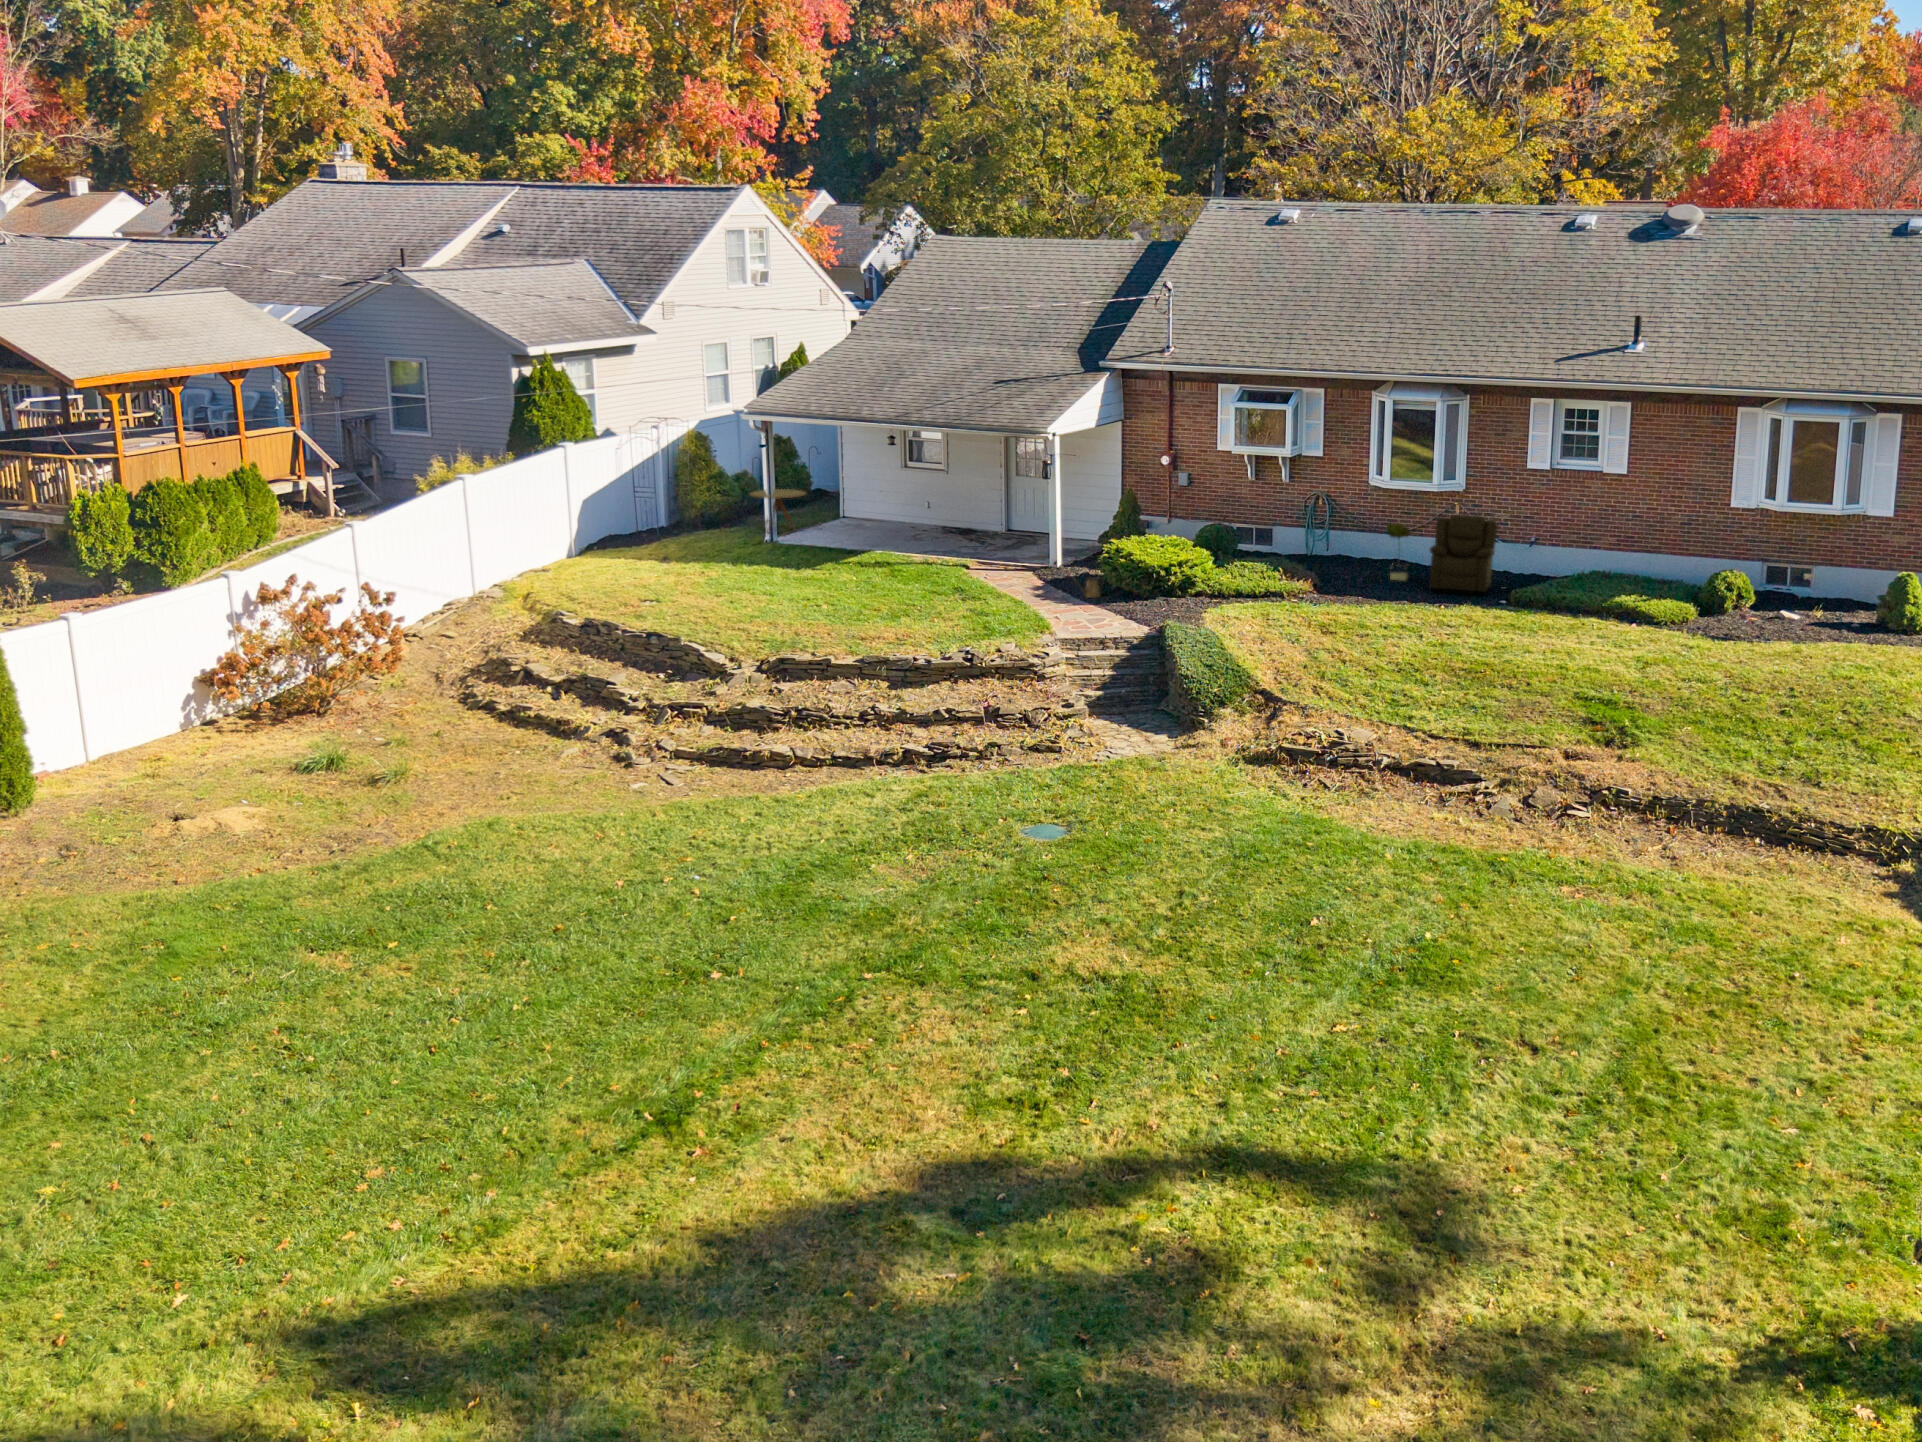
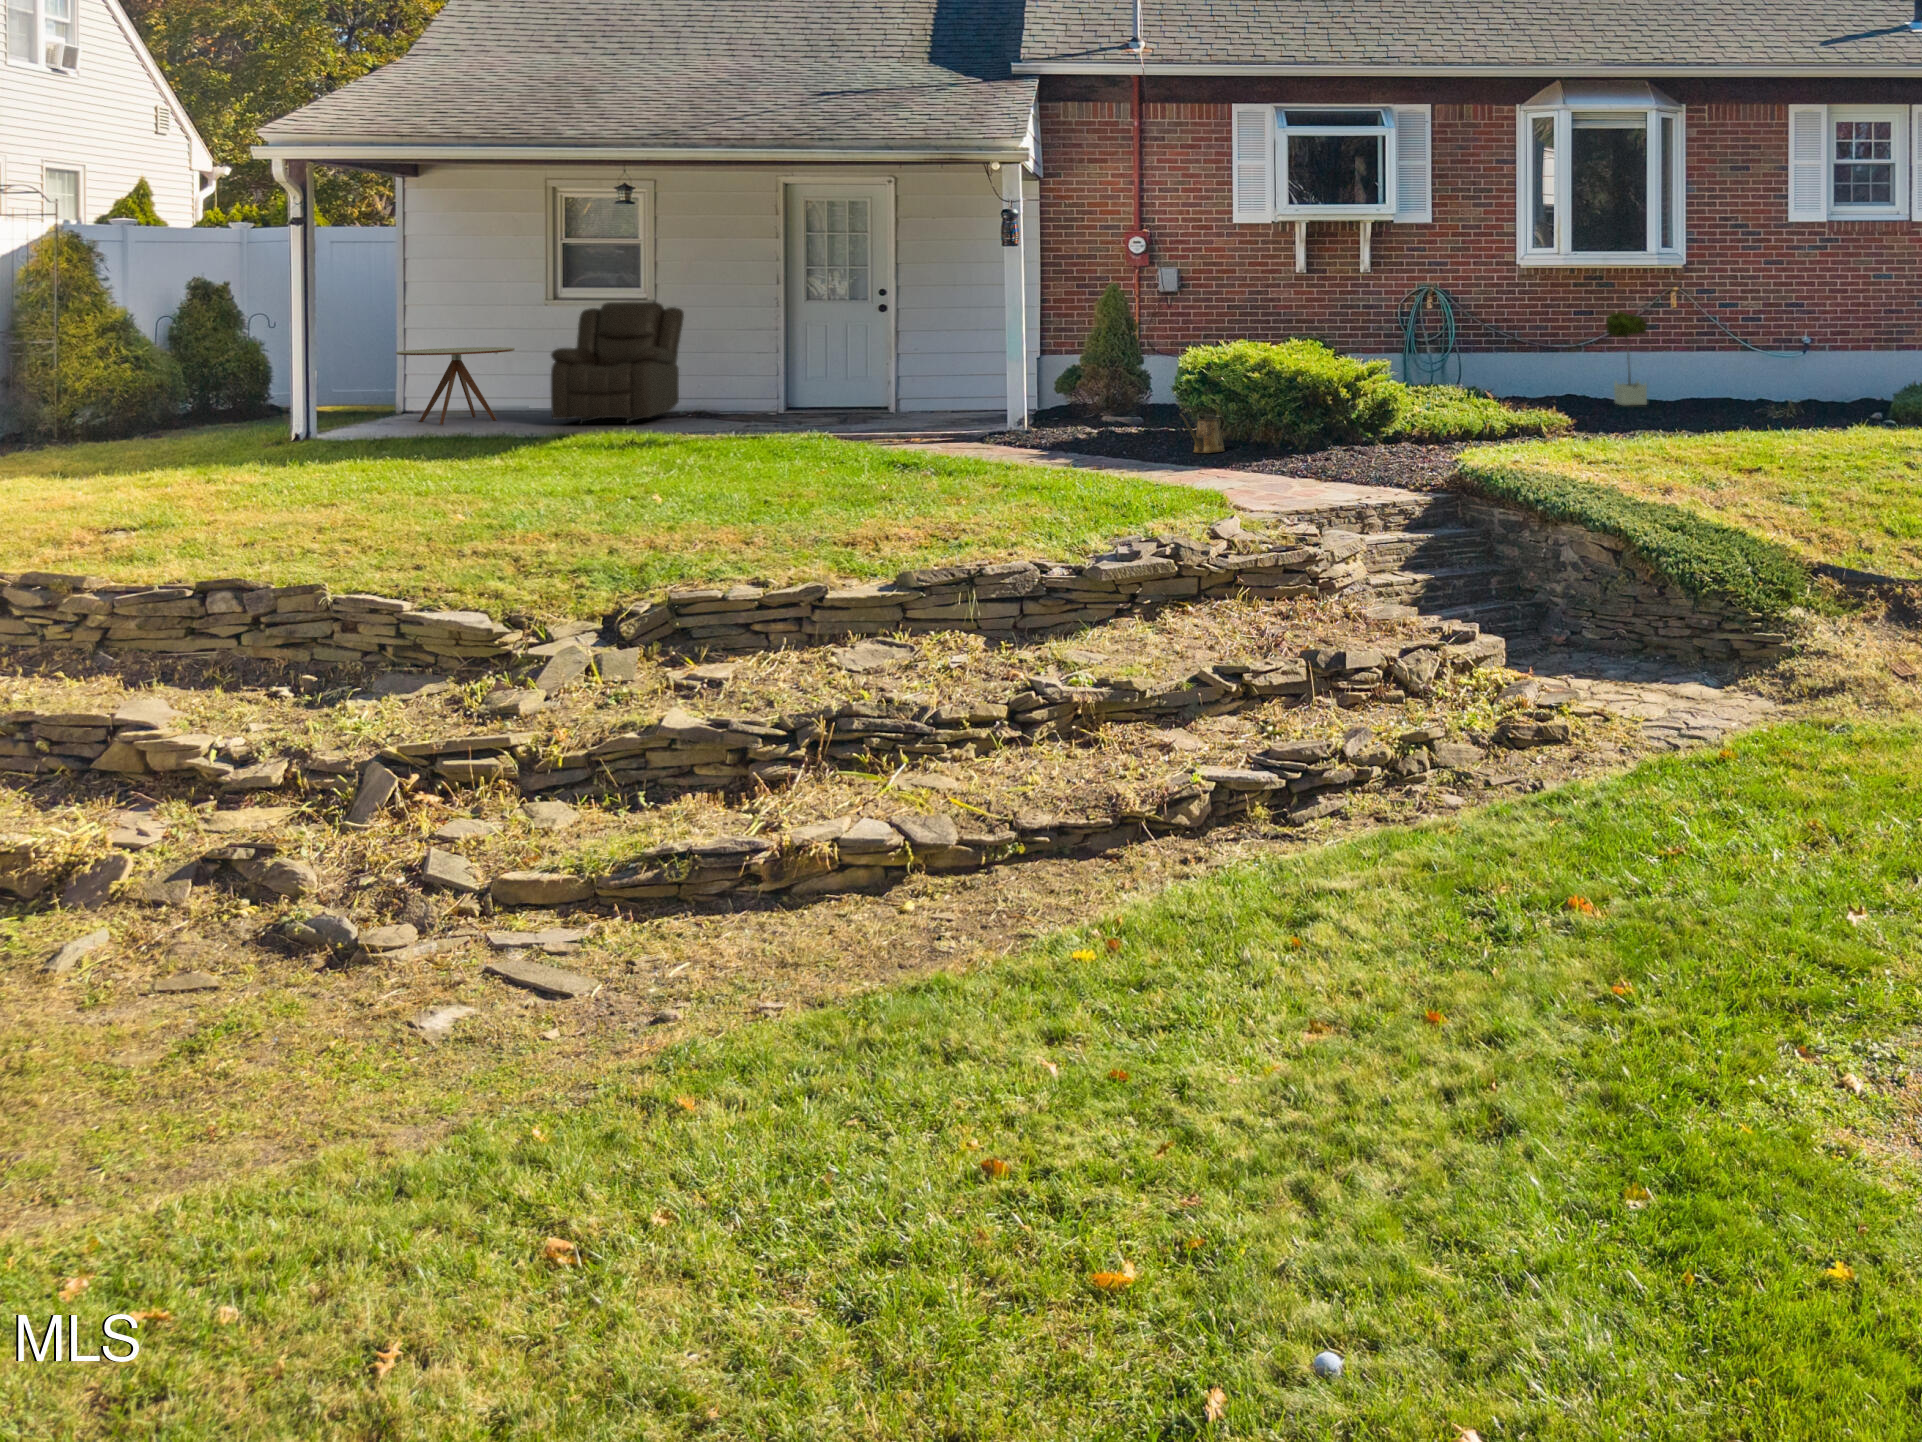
chair: present [1430,515,1498,594] -> present [551,302,684,424]

